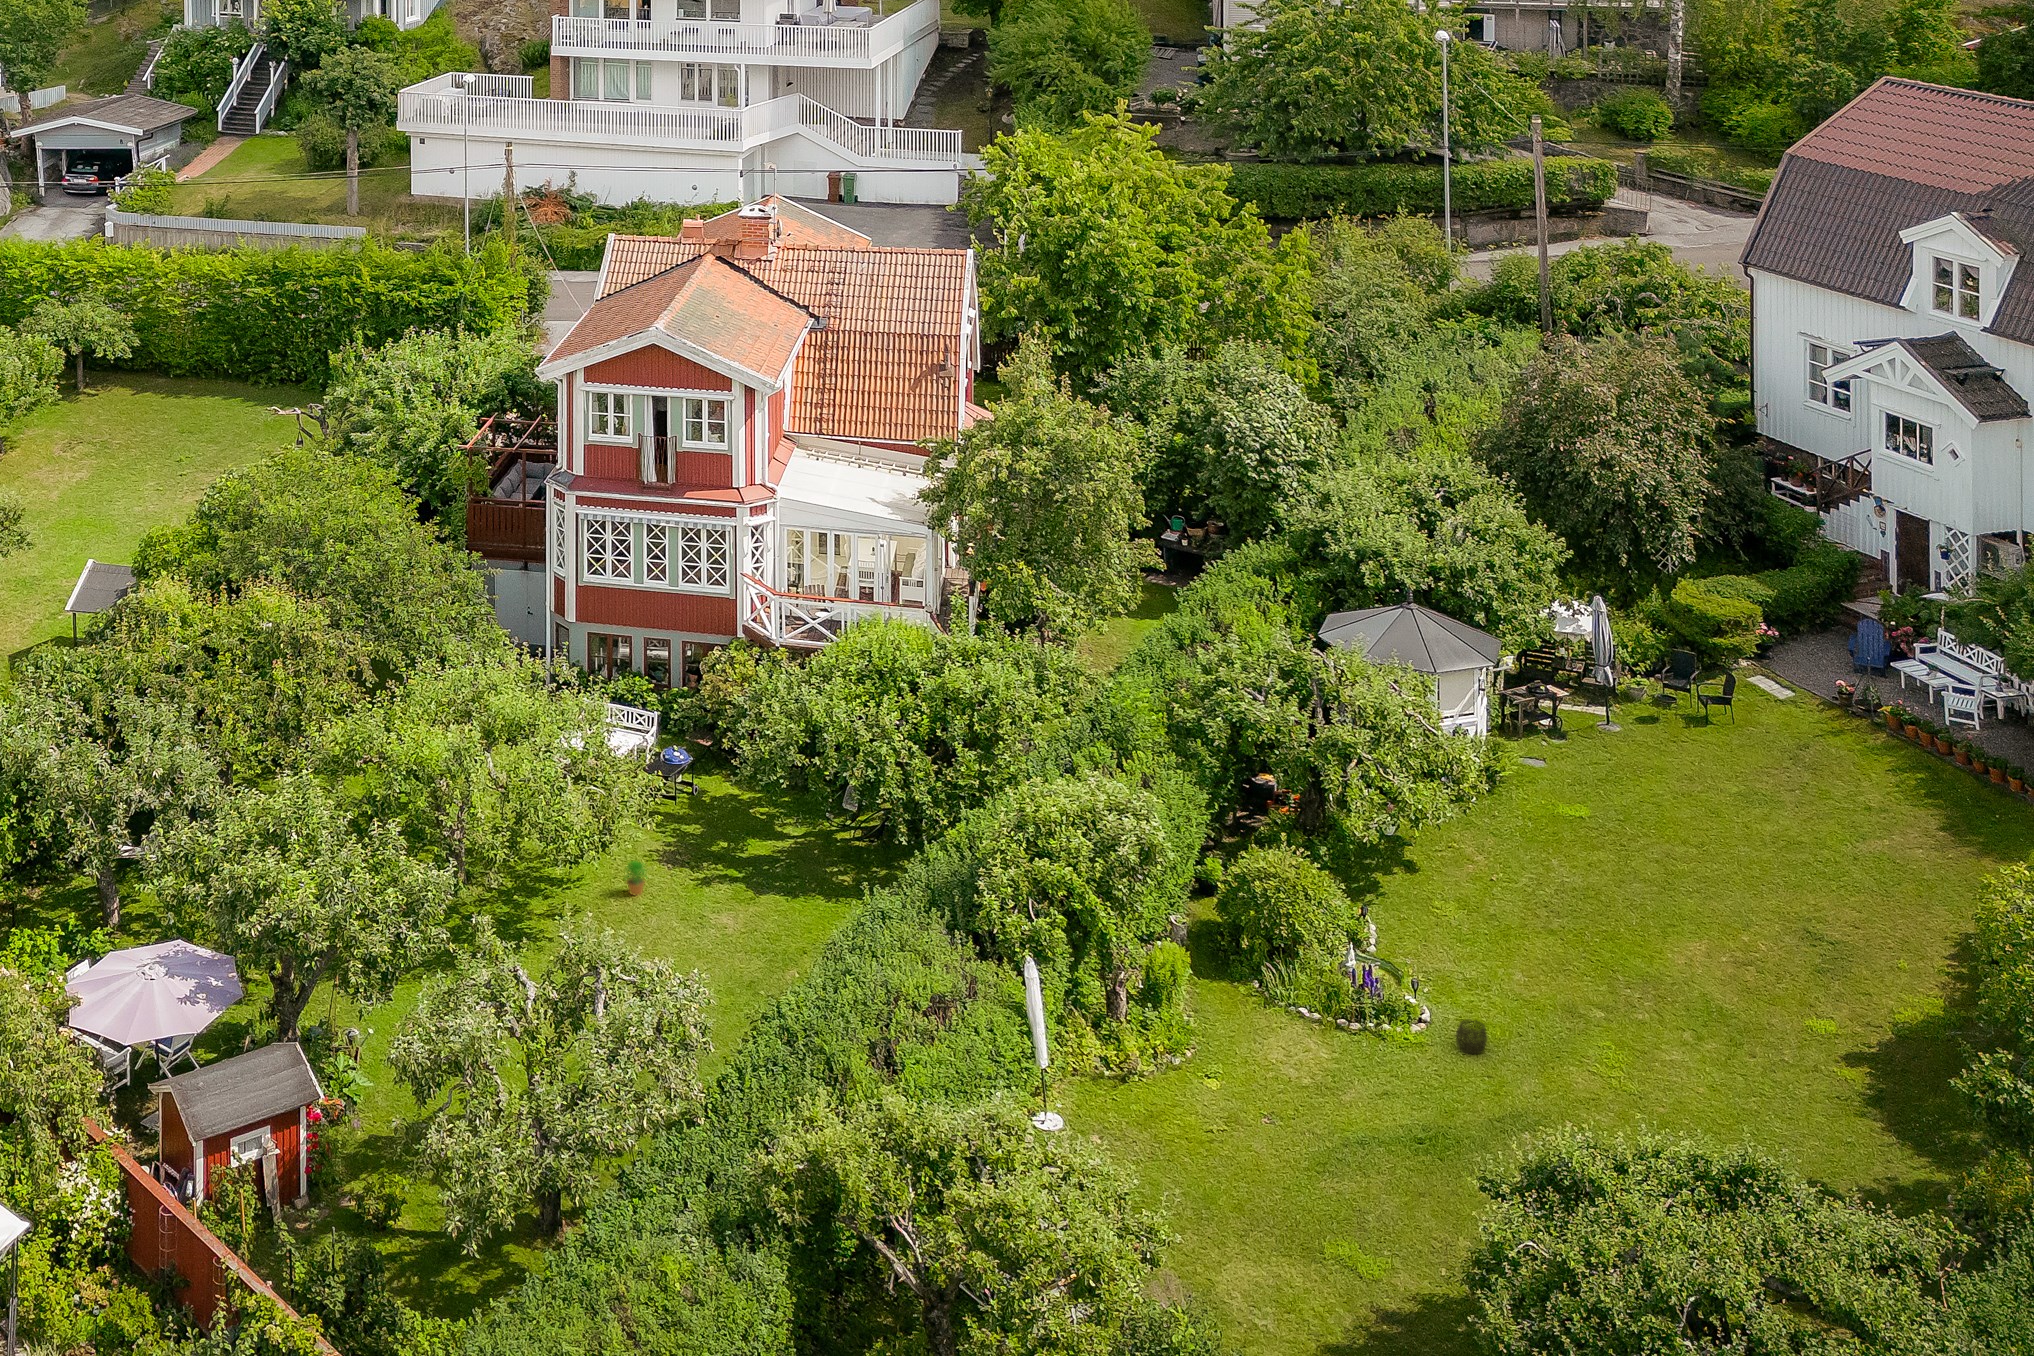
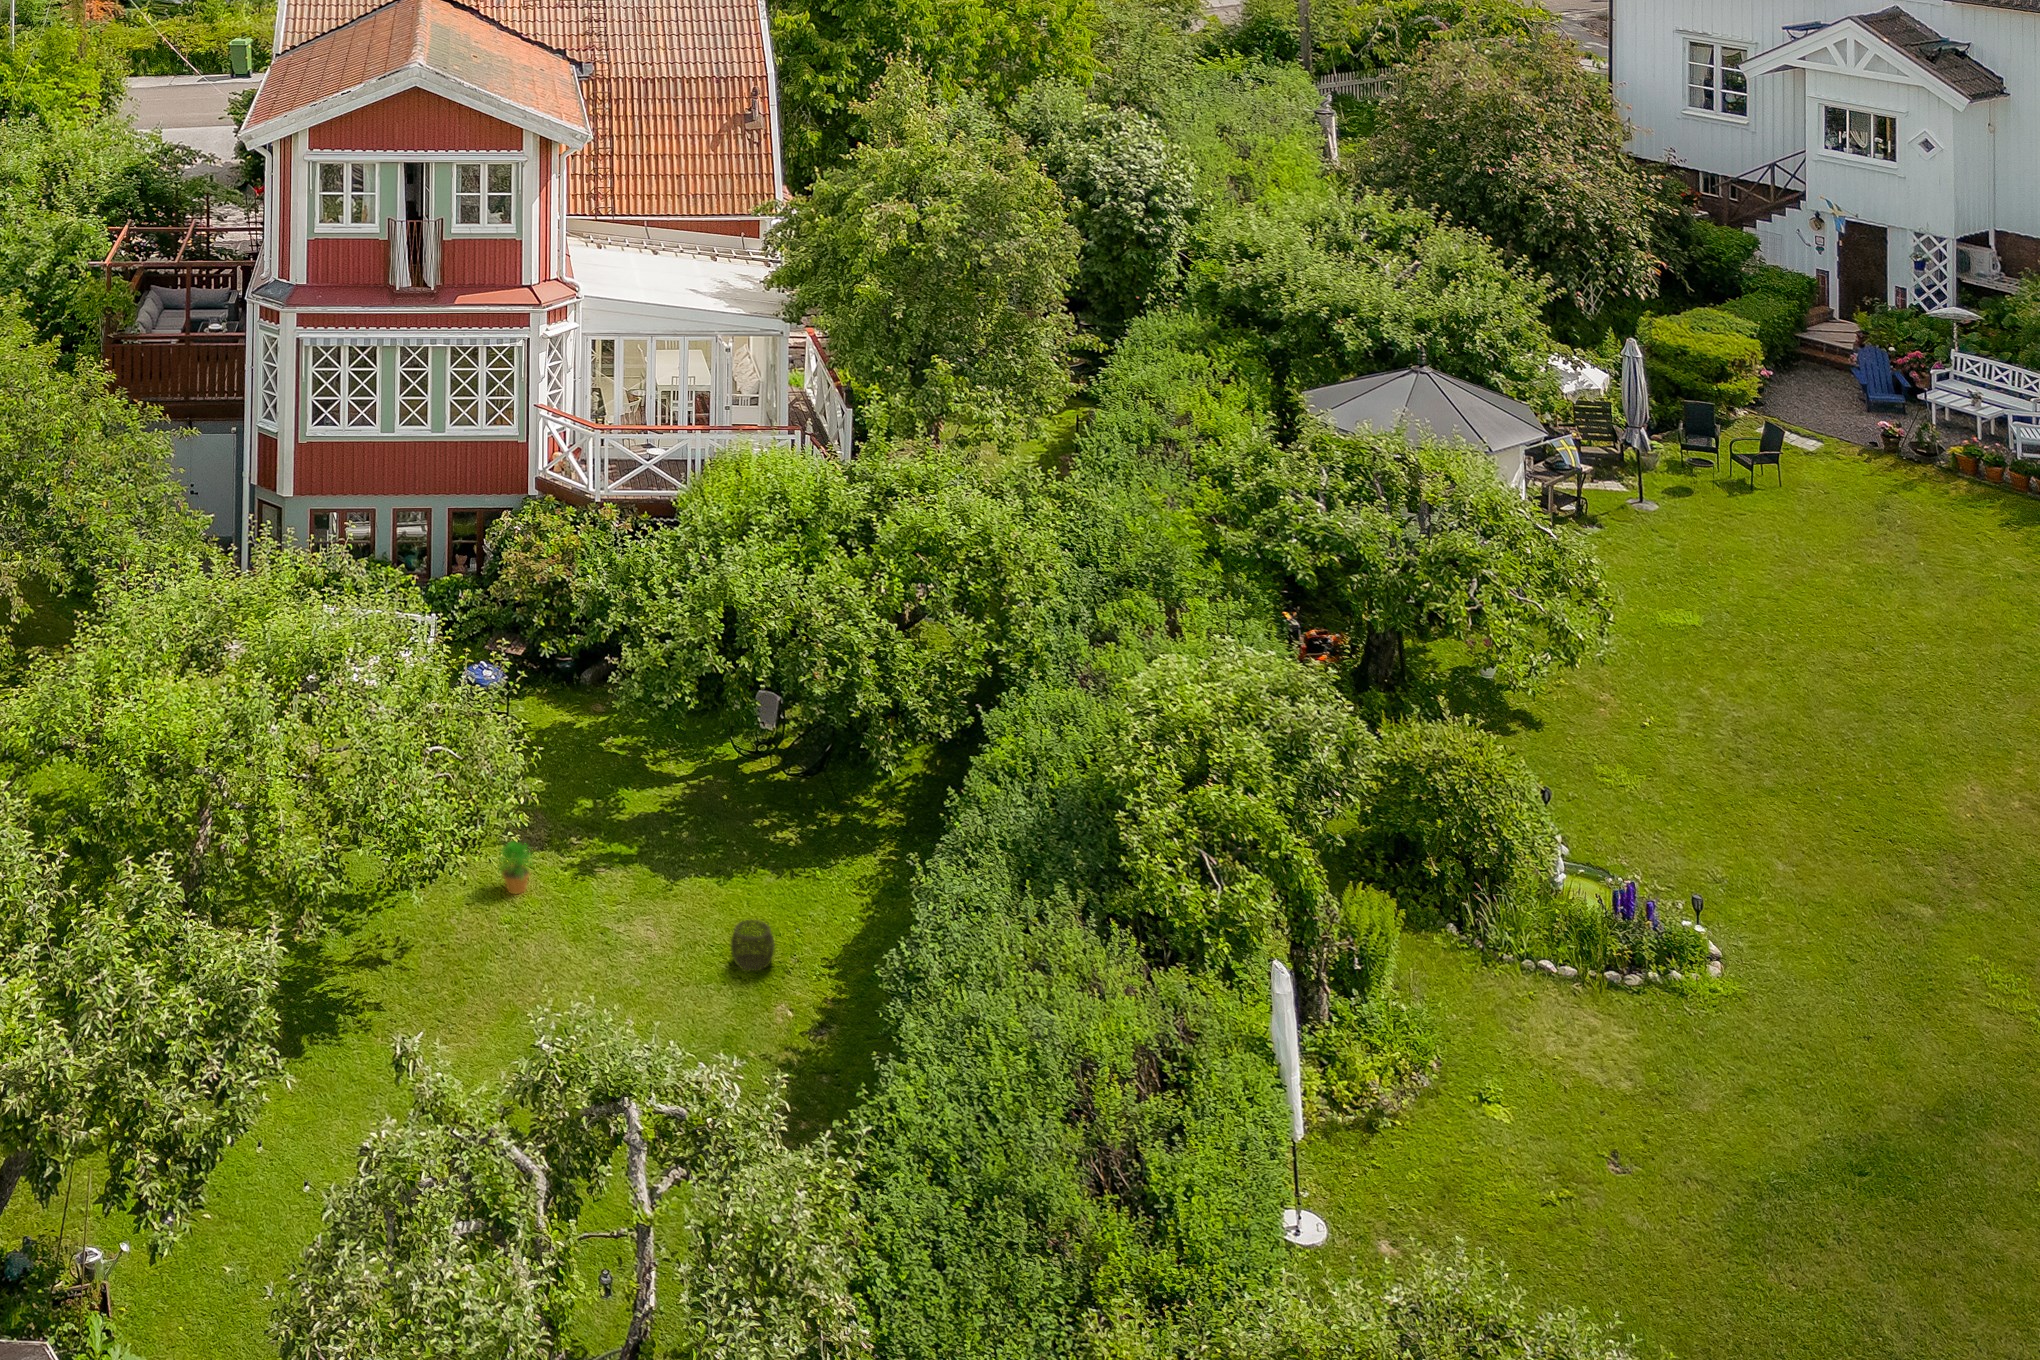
woven basket: present [1456,1020,1487,1054] -> present [731,920,775,971]

